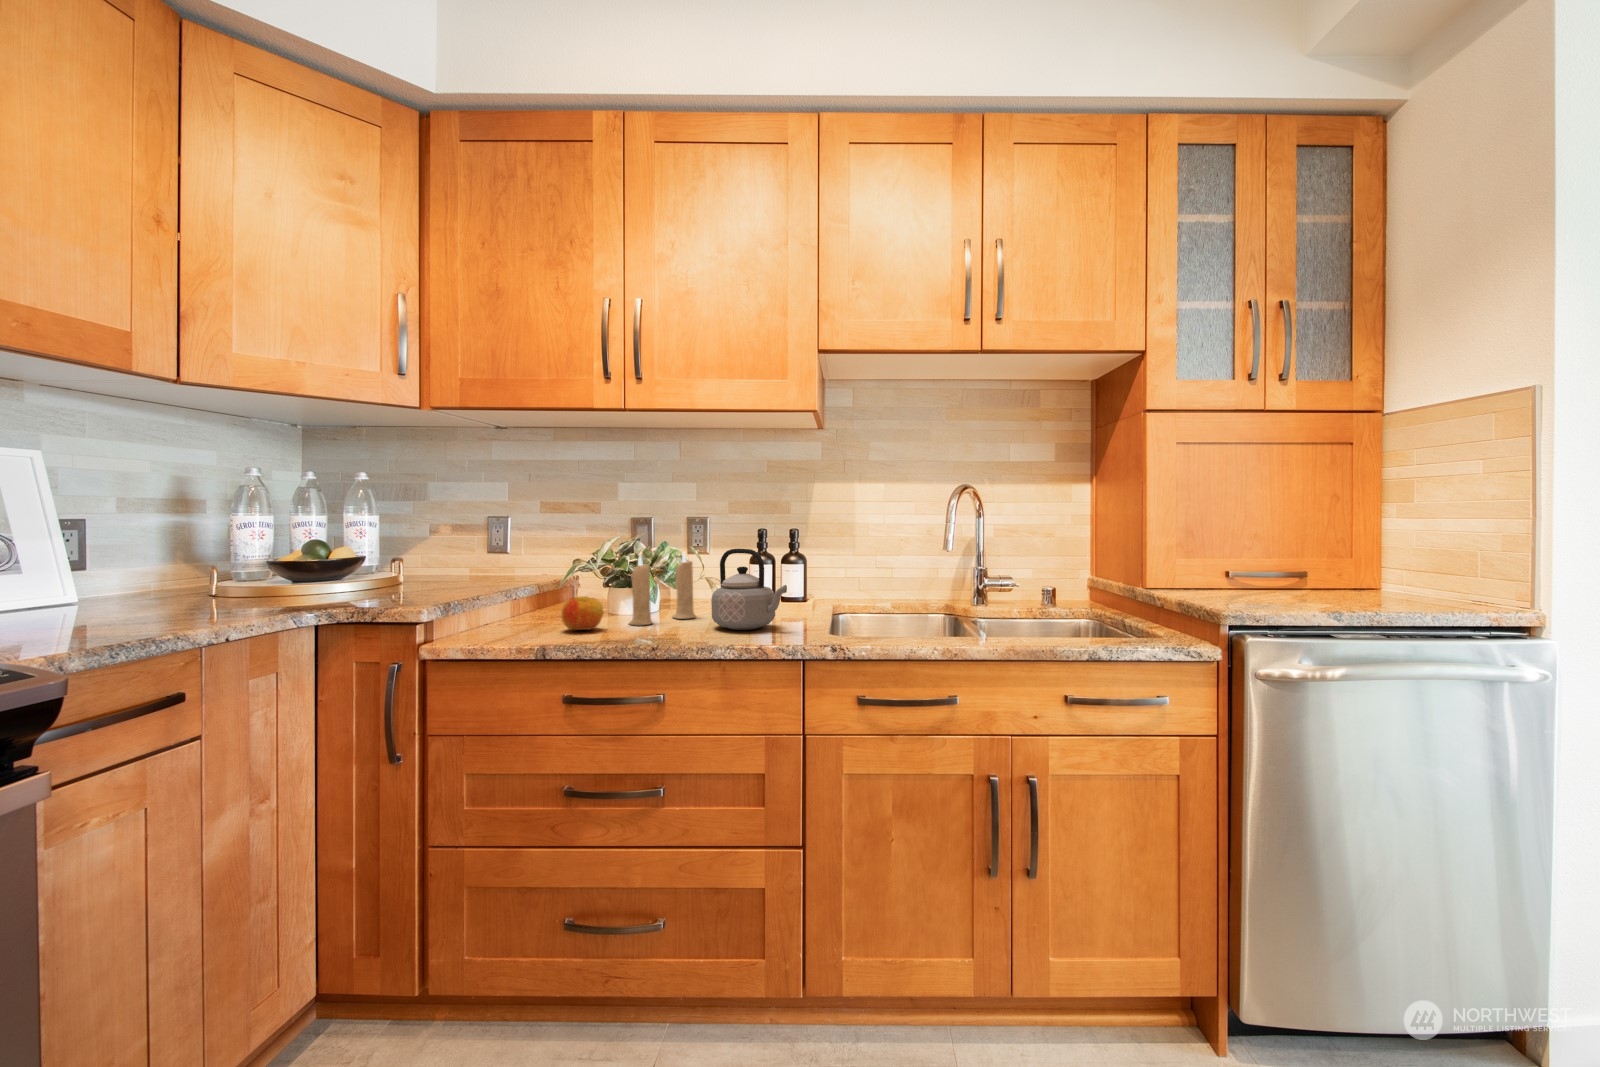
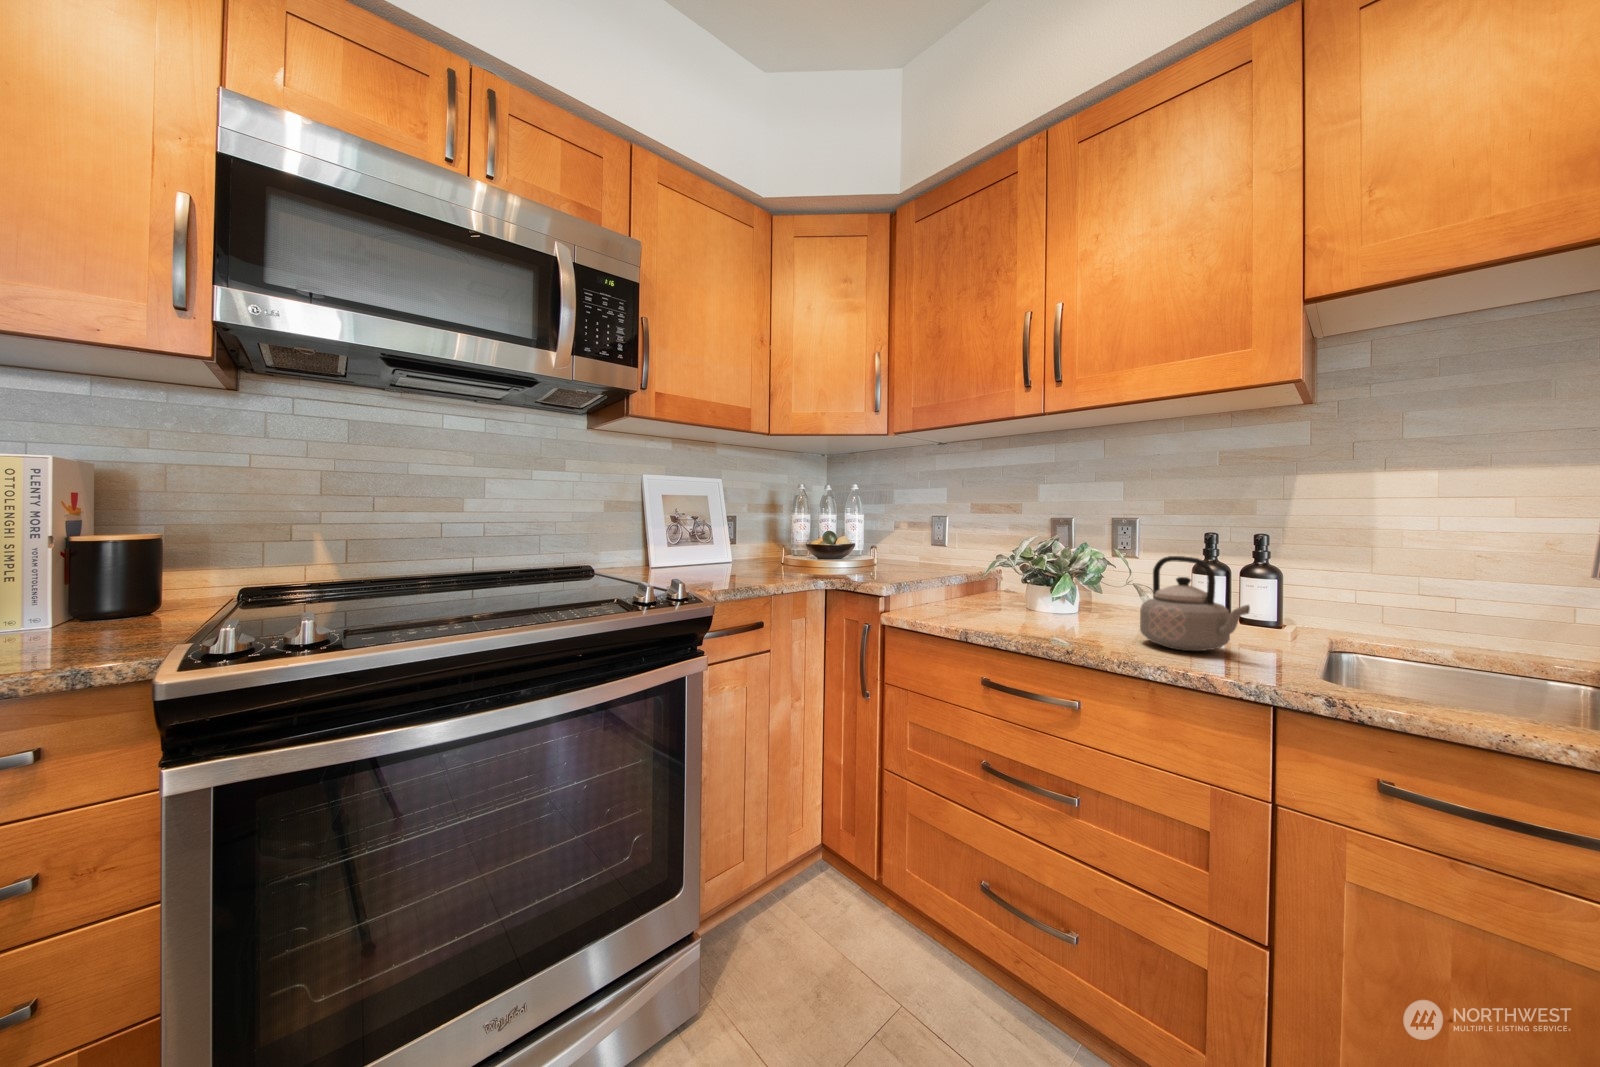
candle: present [628,553,696,626] -> none [1043,554,1121,627]
apple: present [561,596,604,630] -> none [978,592,1018,624]

